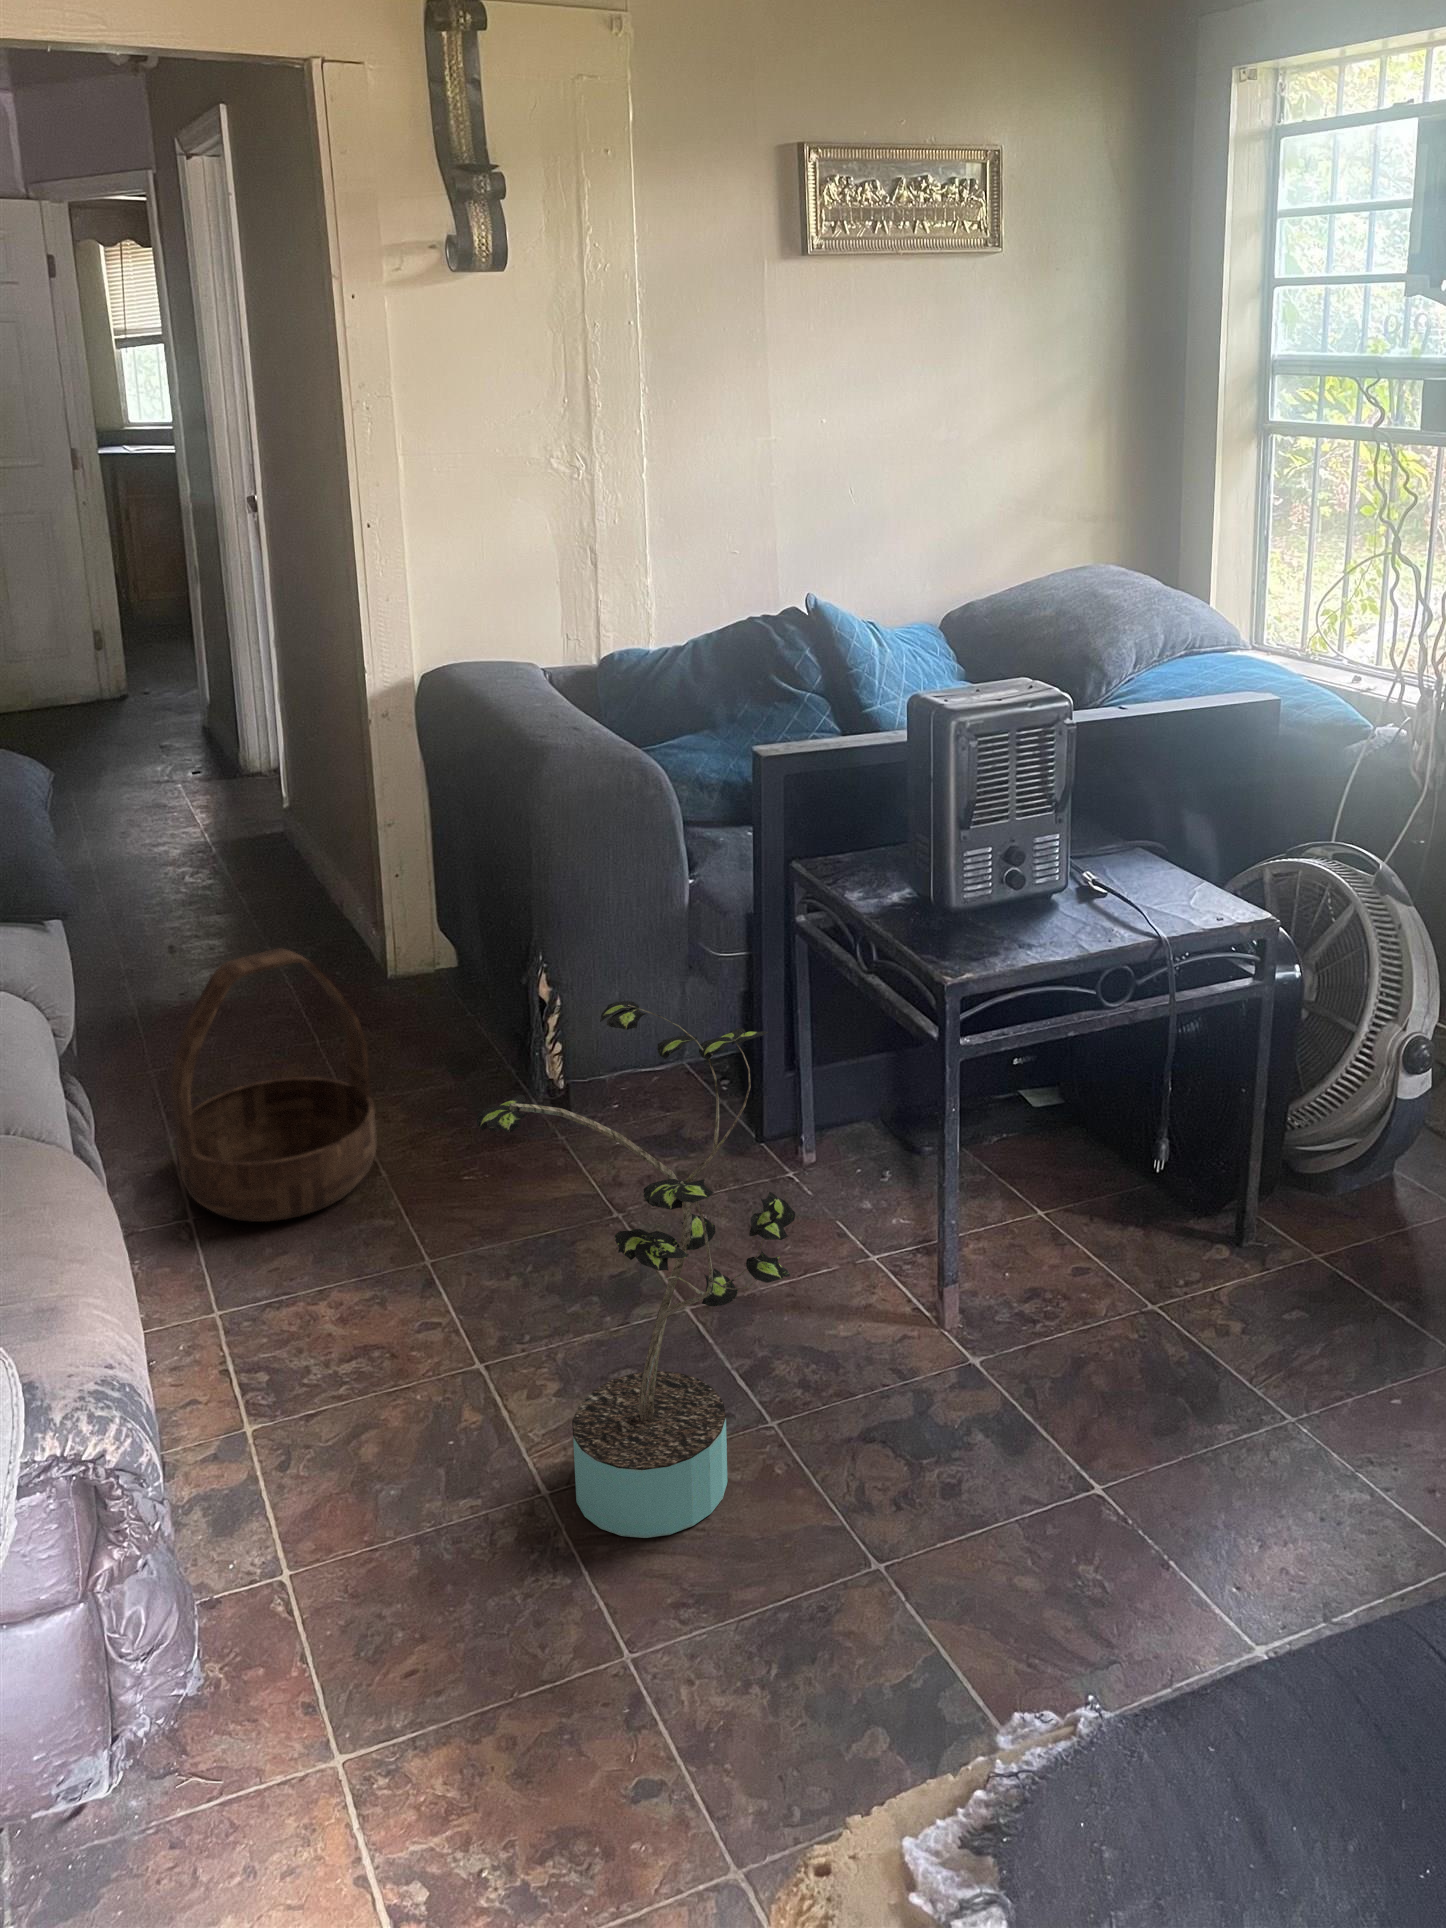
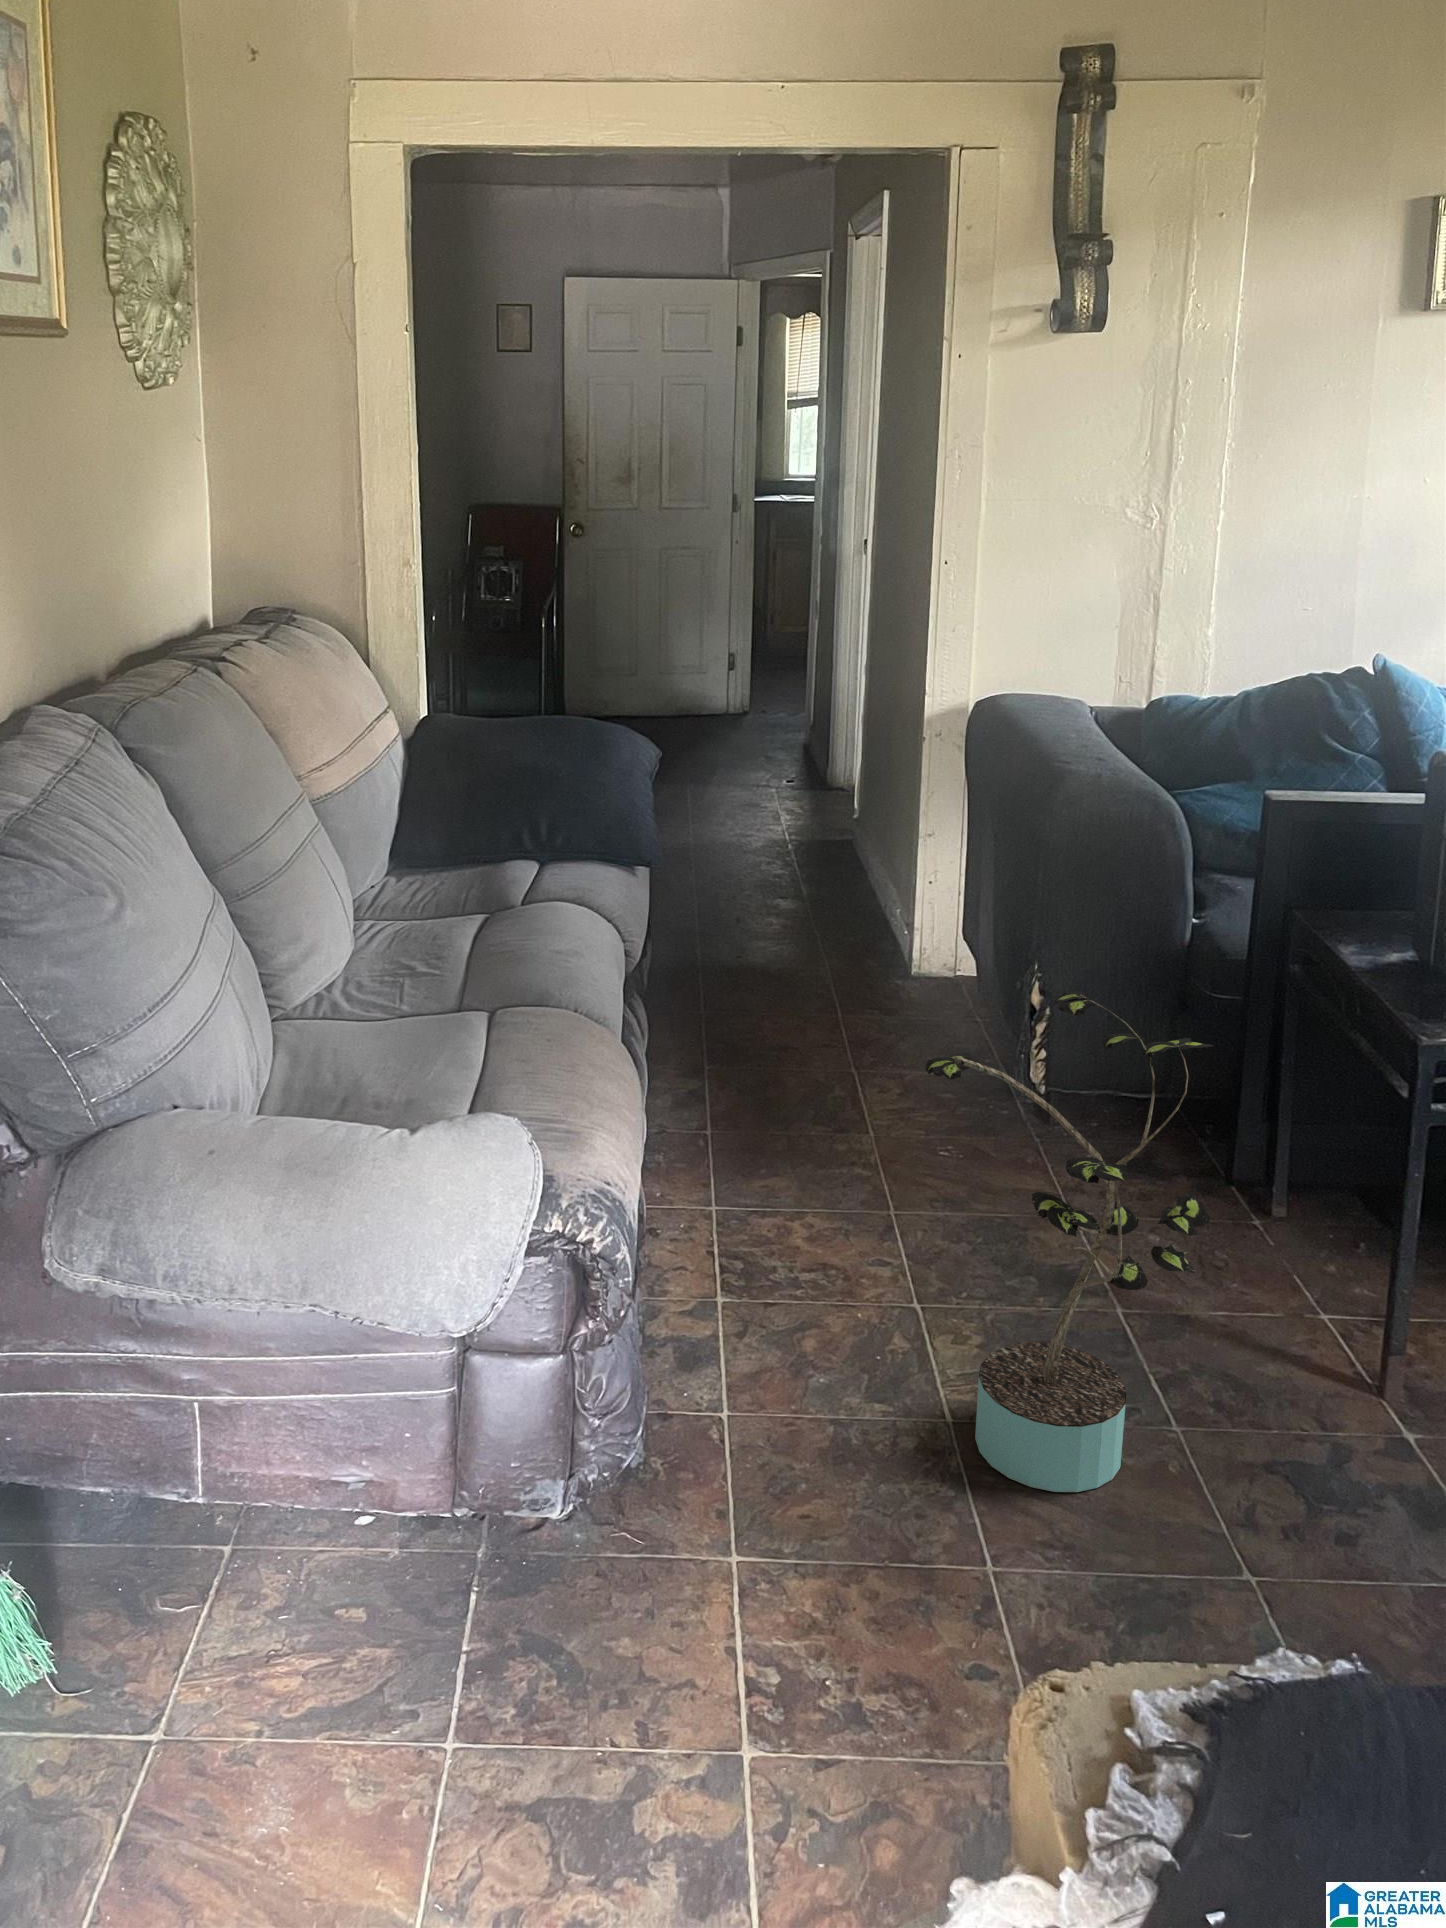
basket: present [171,948,377,1222] -> none [707,916,873,1150]

